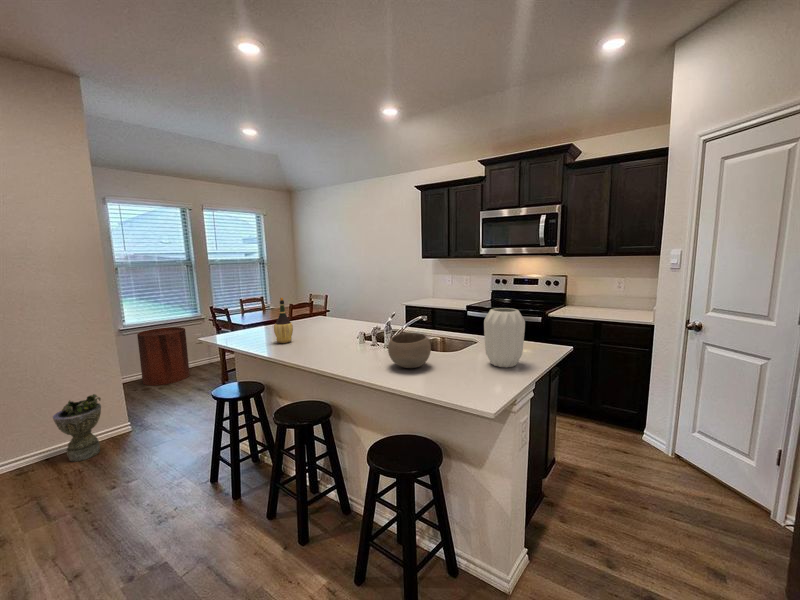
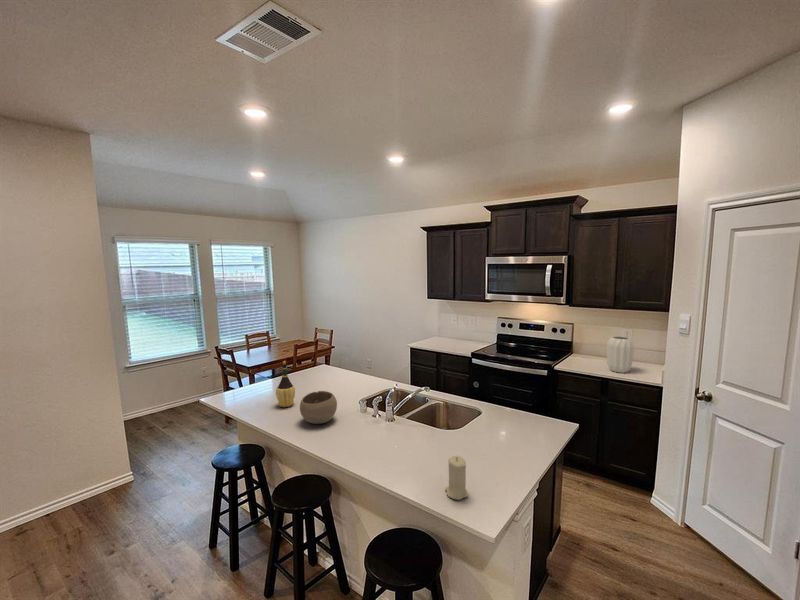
vase: present [484,308,525,367] -> present [607,336,634,373]
trash can: present [137,327,190,386] -> none [142,363,193,424]
bowl: present [388,333,431,368] -> present [300,391,337,424]
candle: none [443,355,466,394] -> present [445,456,468,500]
planter: present [53,394,101,462] -> none [54,447,103,518]

